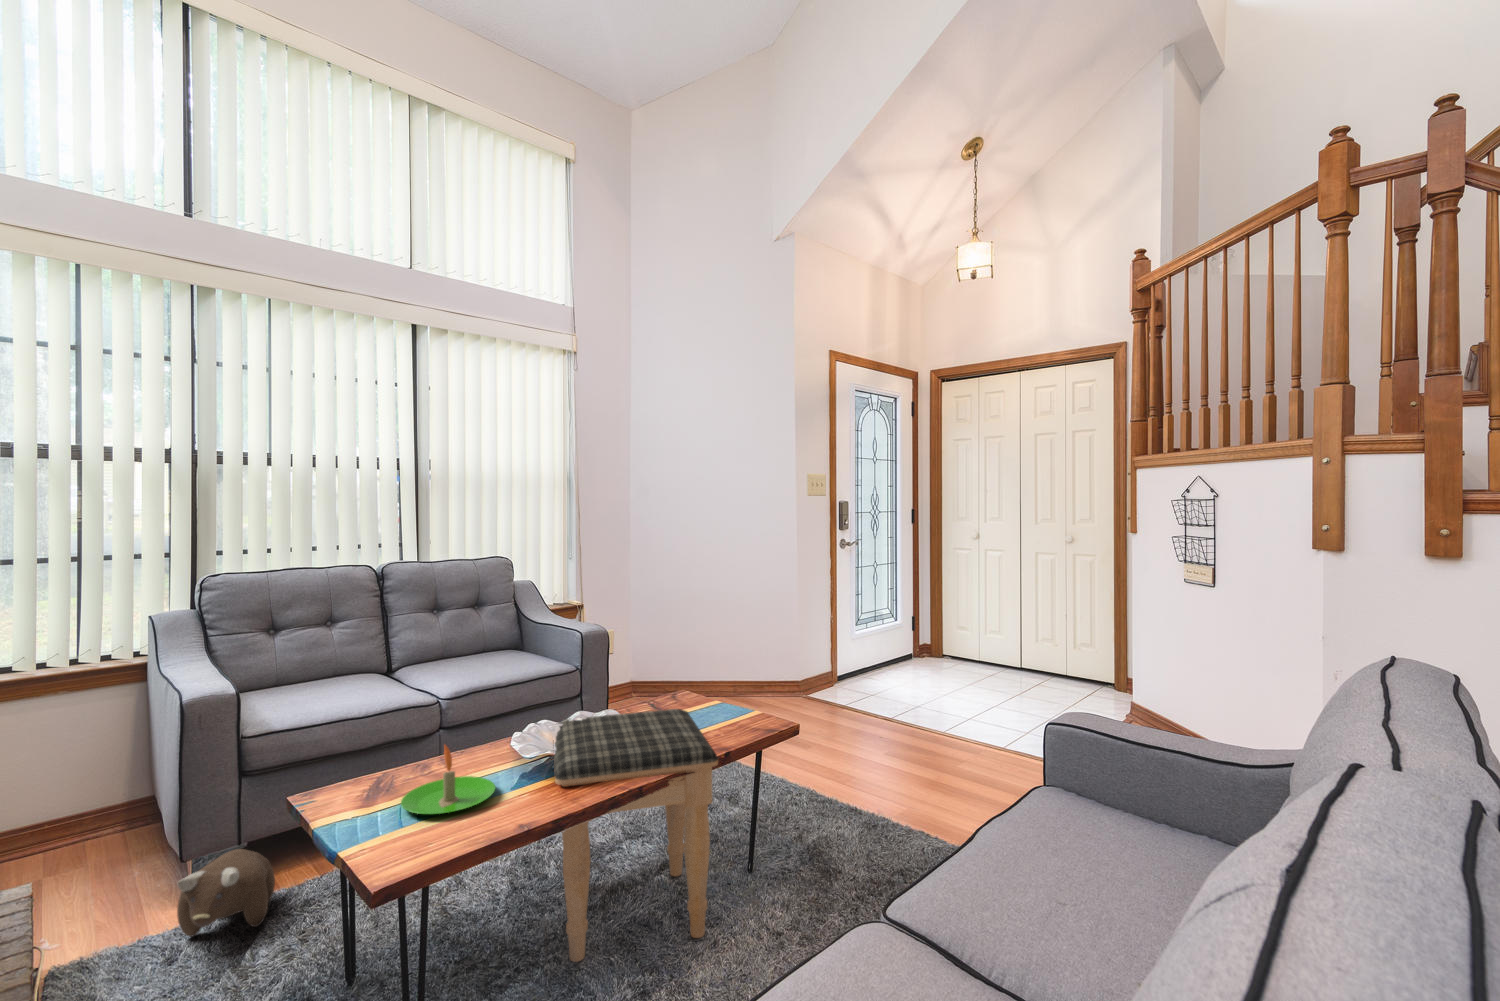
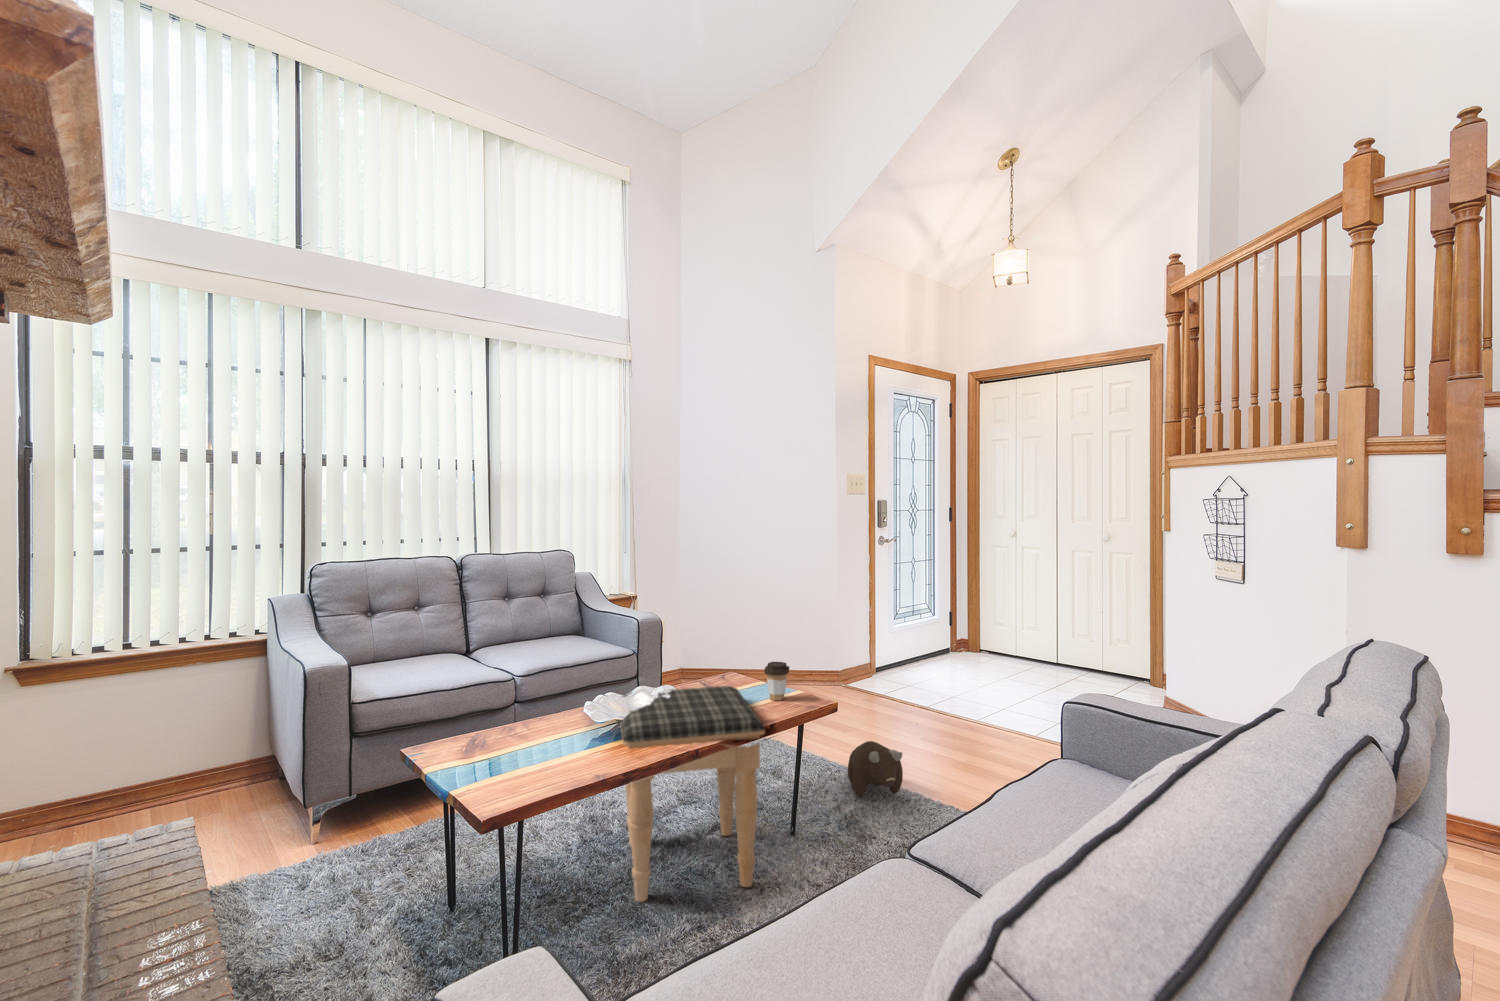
coffee cup: none [718,680,745,724] -> present [764,662,789,700]
candle: present [401,745,495,814] -> none [494,708,573,766]
plush toy: present [177,849,275,937] -> present [848,741,903,797]

